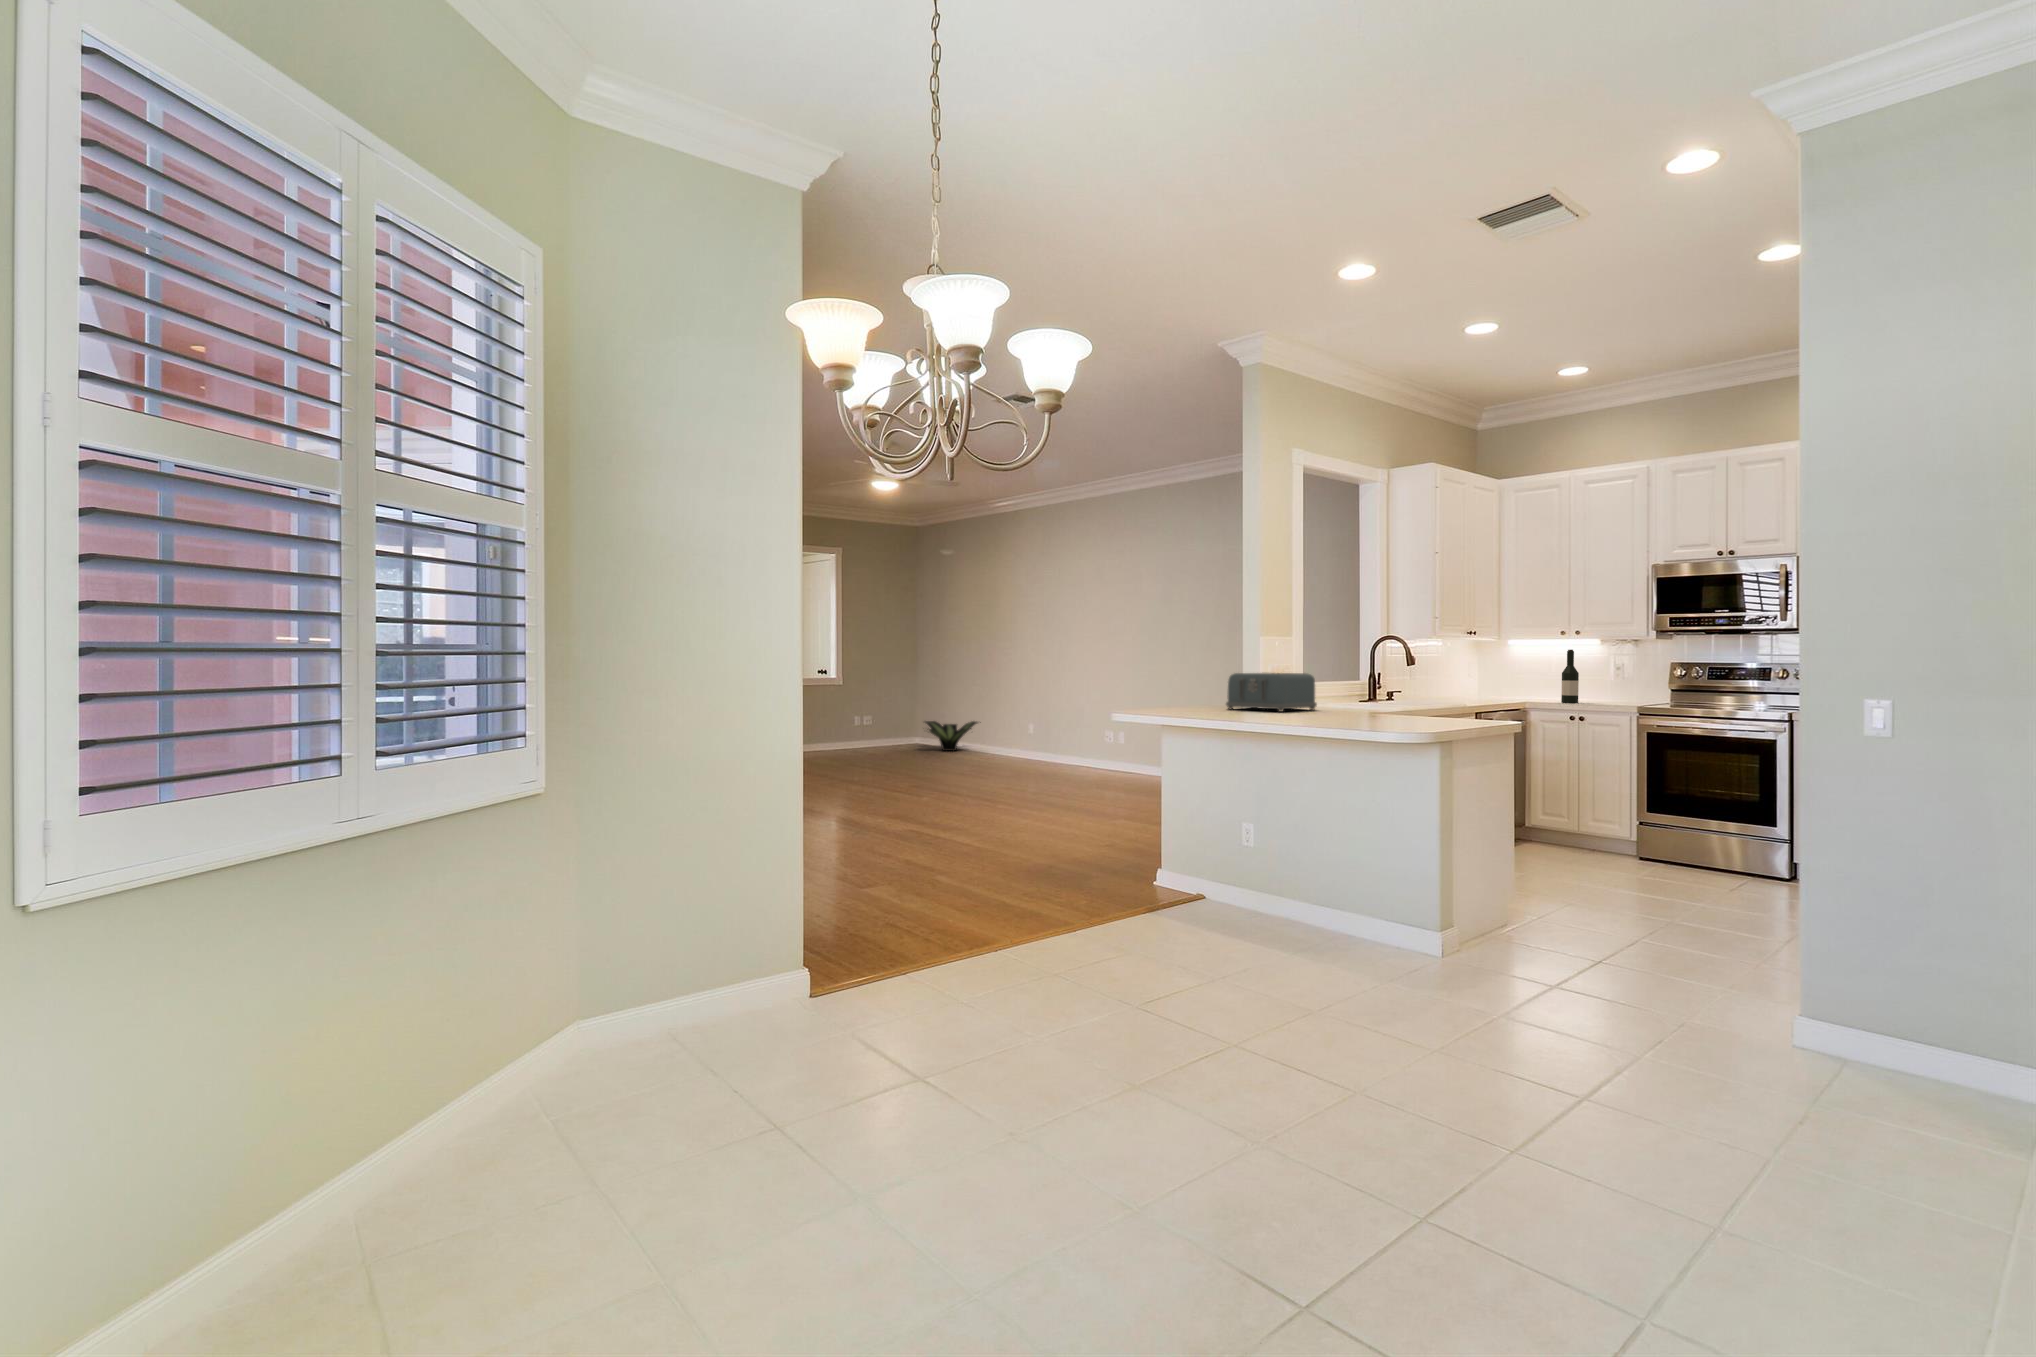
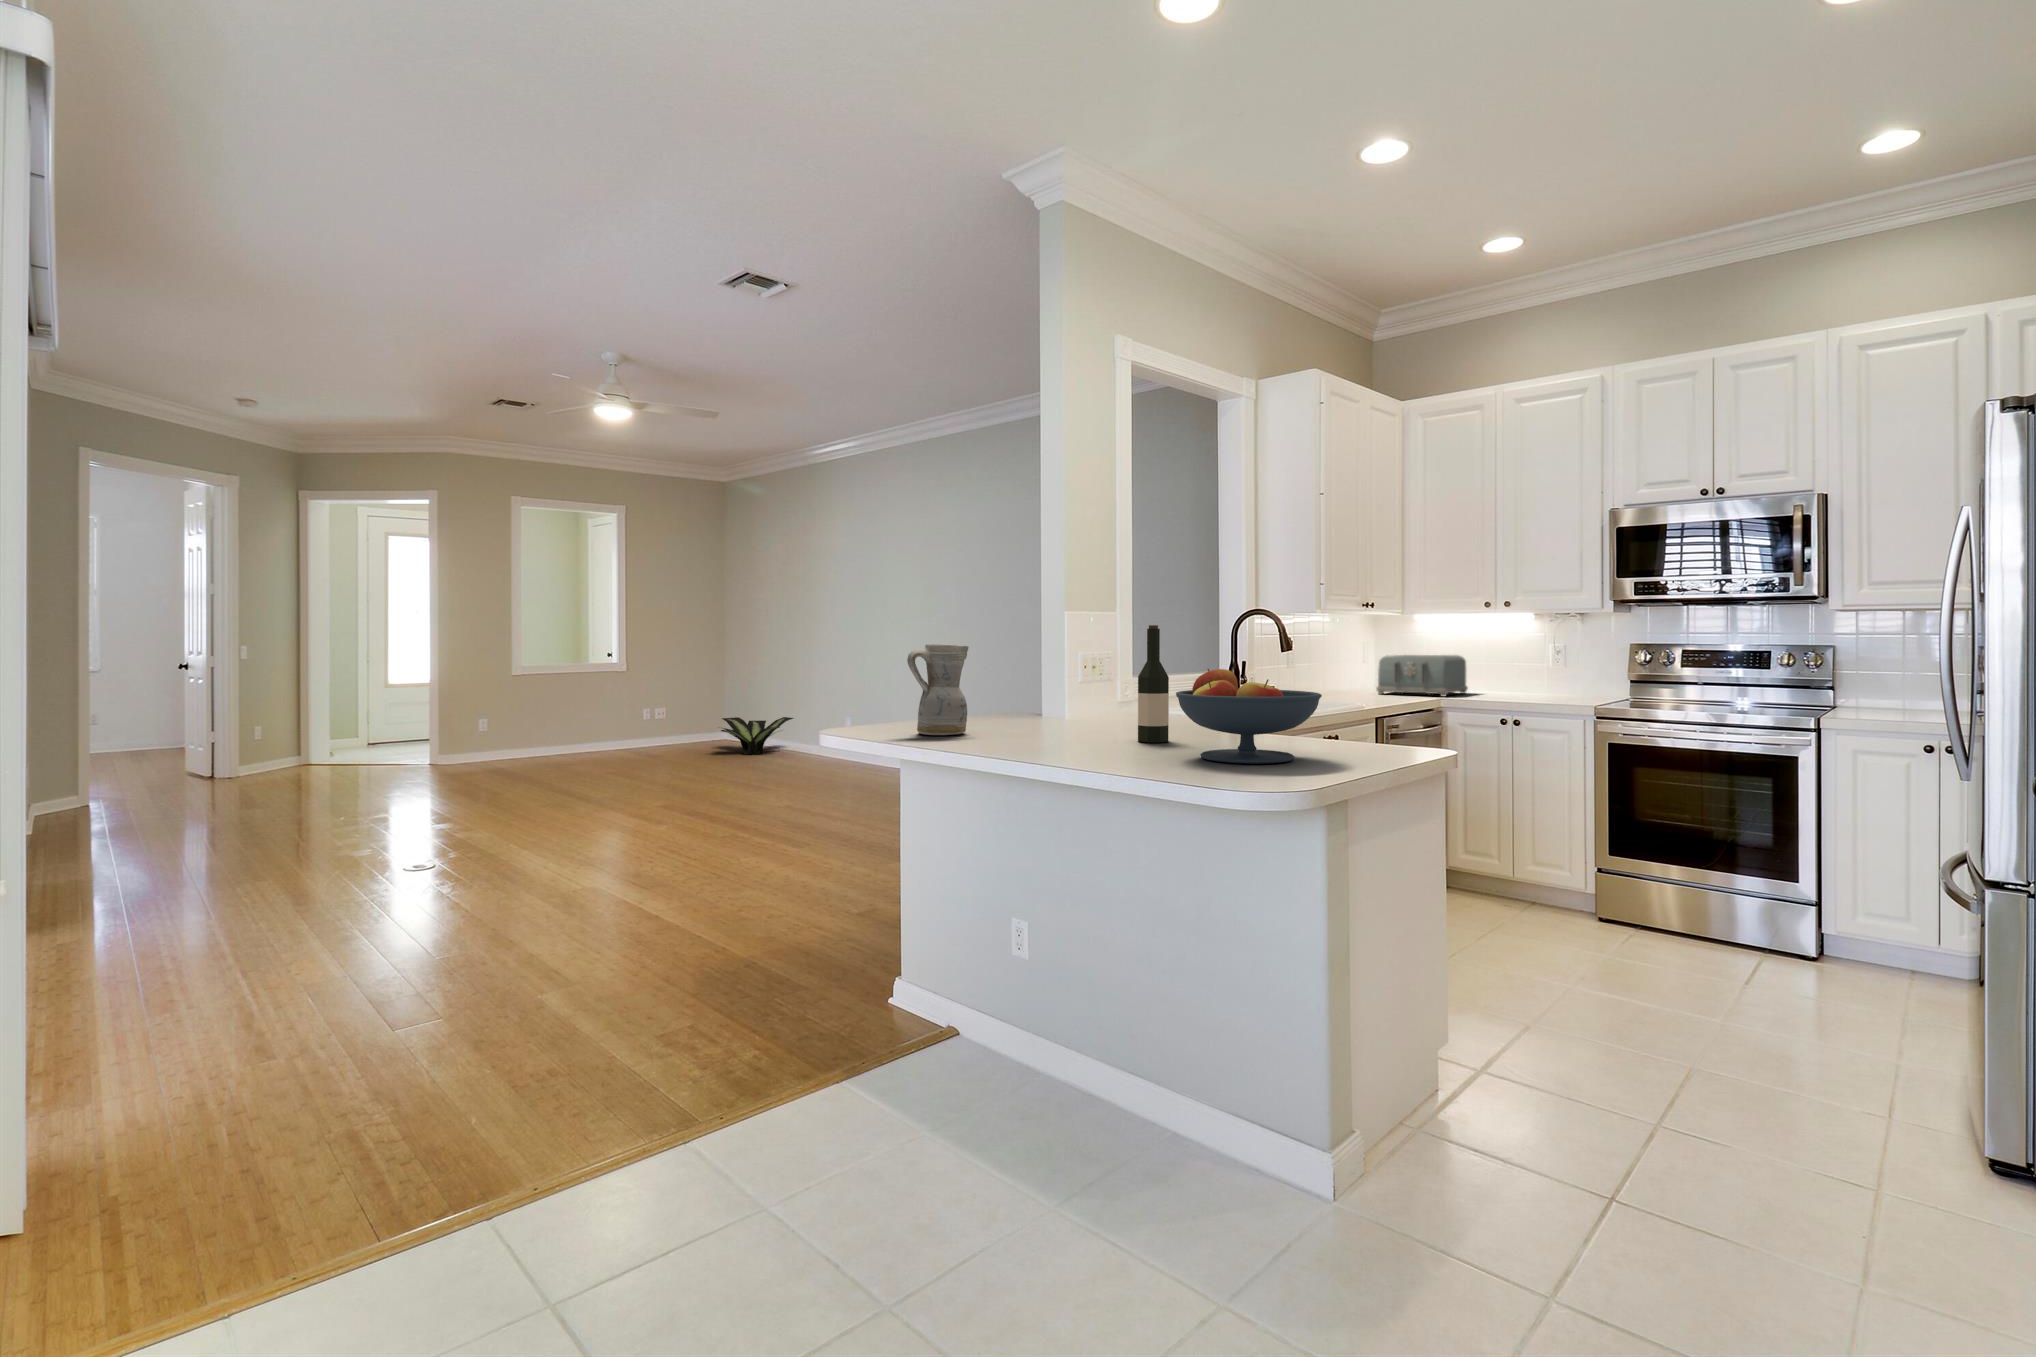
wine bottle: present [1561,650,1579,703] -> present [1138,625,1169,742]
ceramic pitcher: none [1178,657,1214,711] -> present [907,644,969,735]
fruit bowl: none [1351,671,1437,723] -> present [1176,669,1322,763]
toaster: present [1226,673,1317,712] -> present [1376,655,1468,697]

